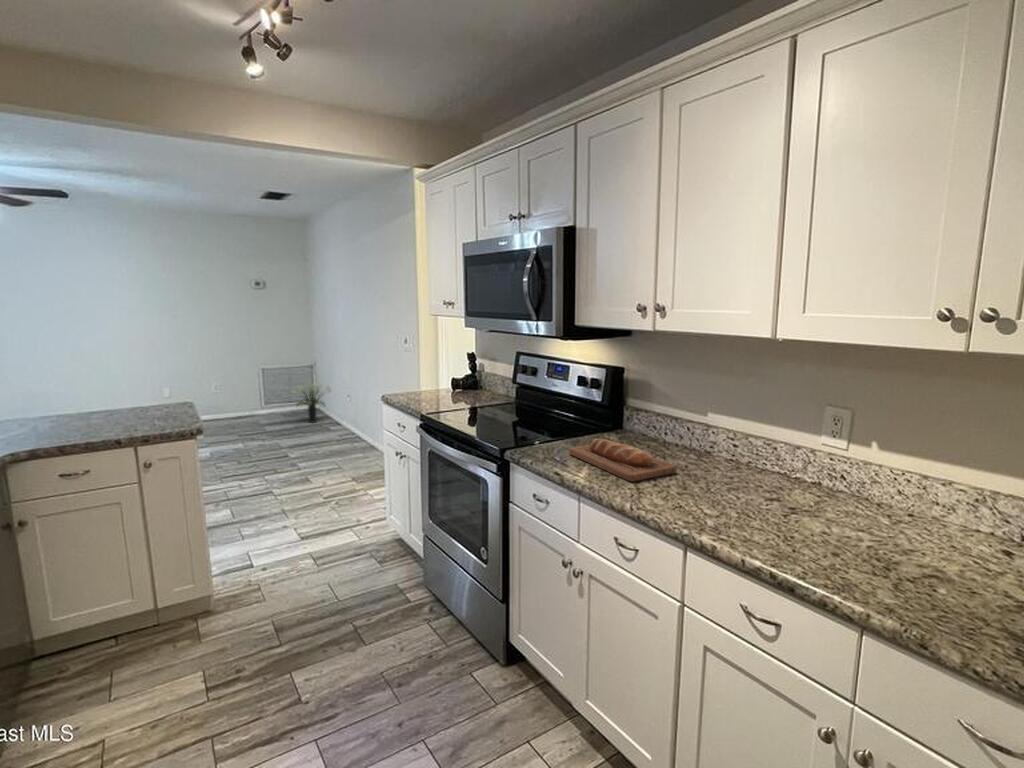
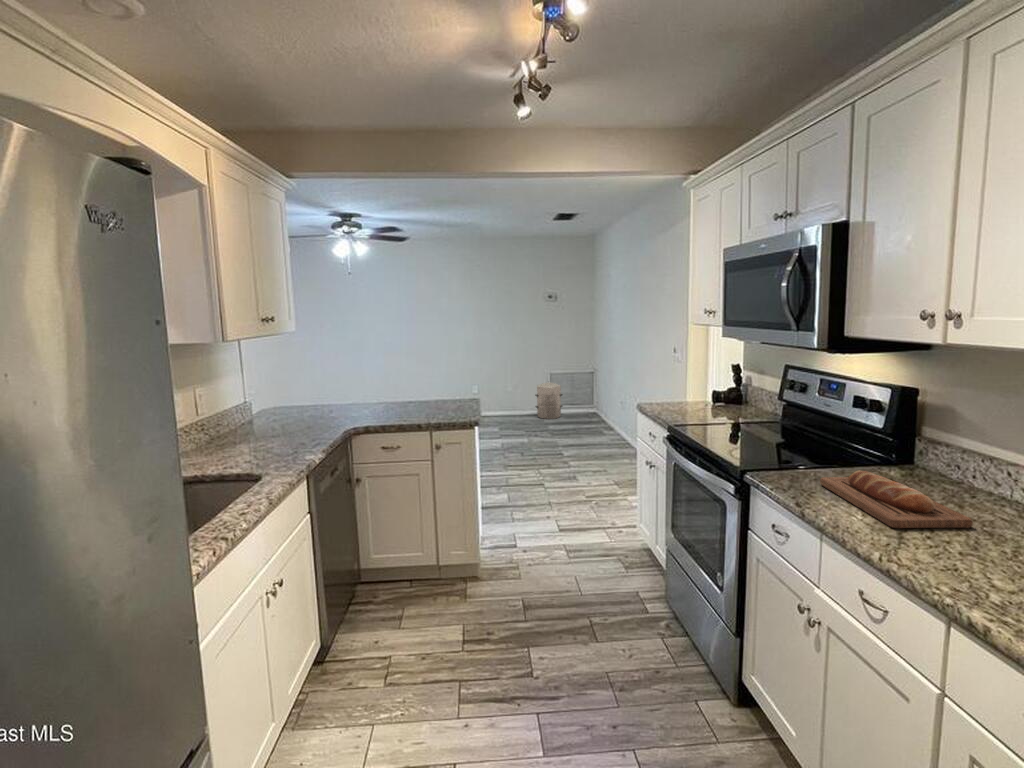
waste bin: none [247,377,281,418] -> present [535,382,562,419]
potted plant: present [291,381,330,423] -> none [570,387,606,426]

